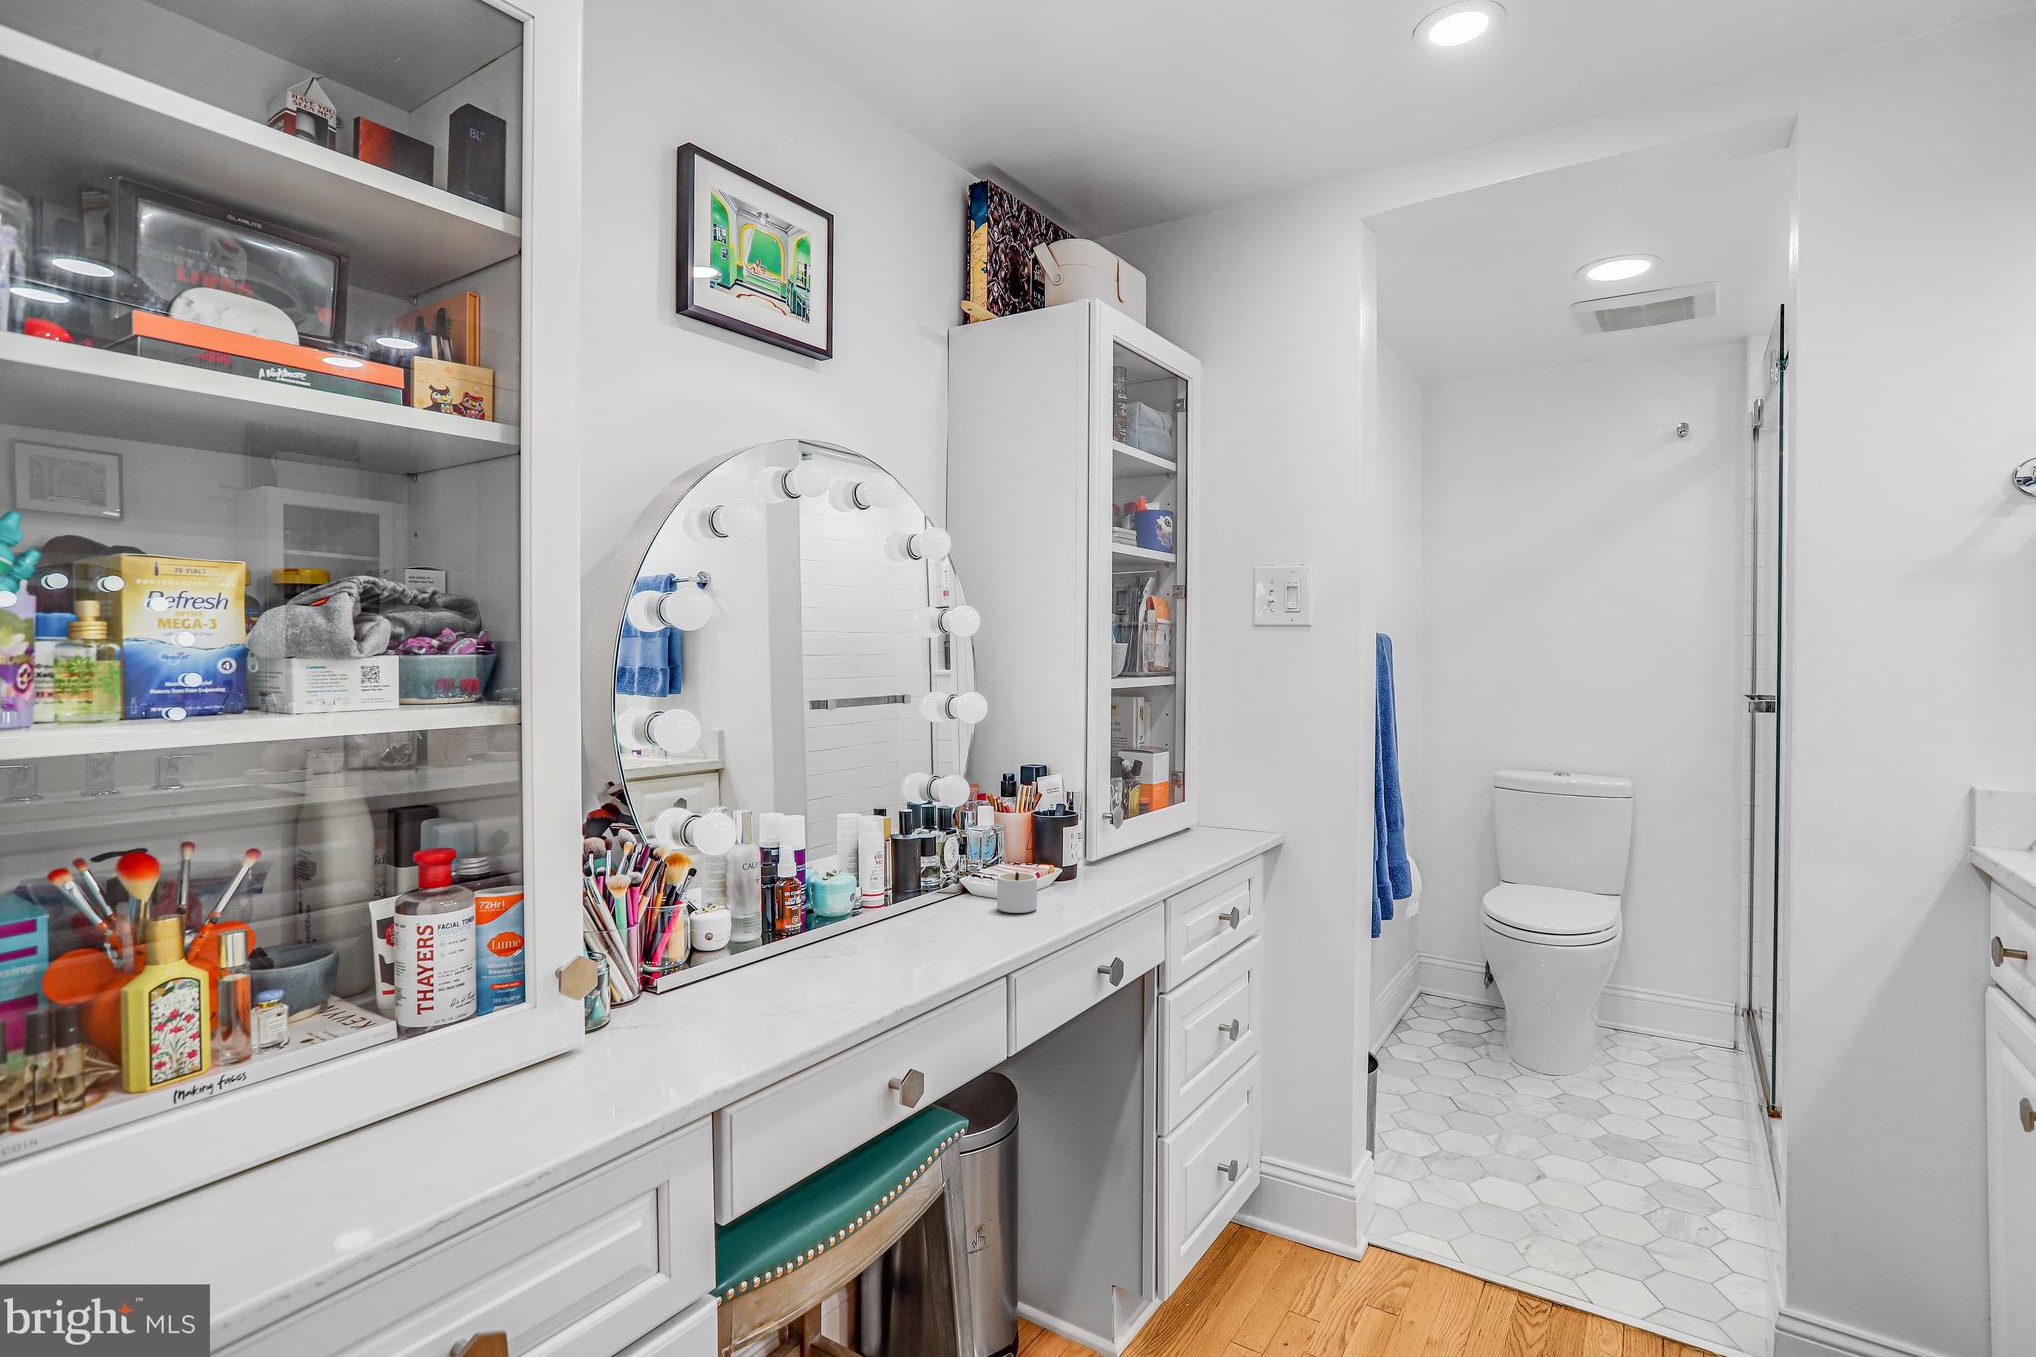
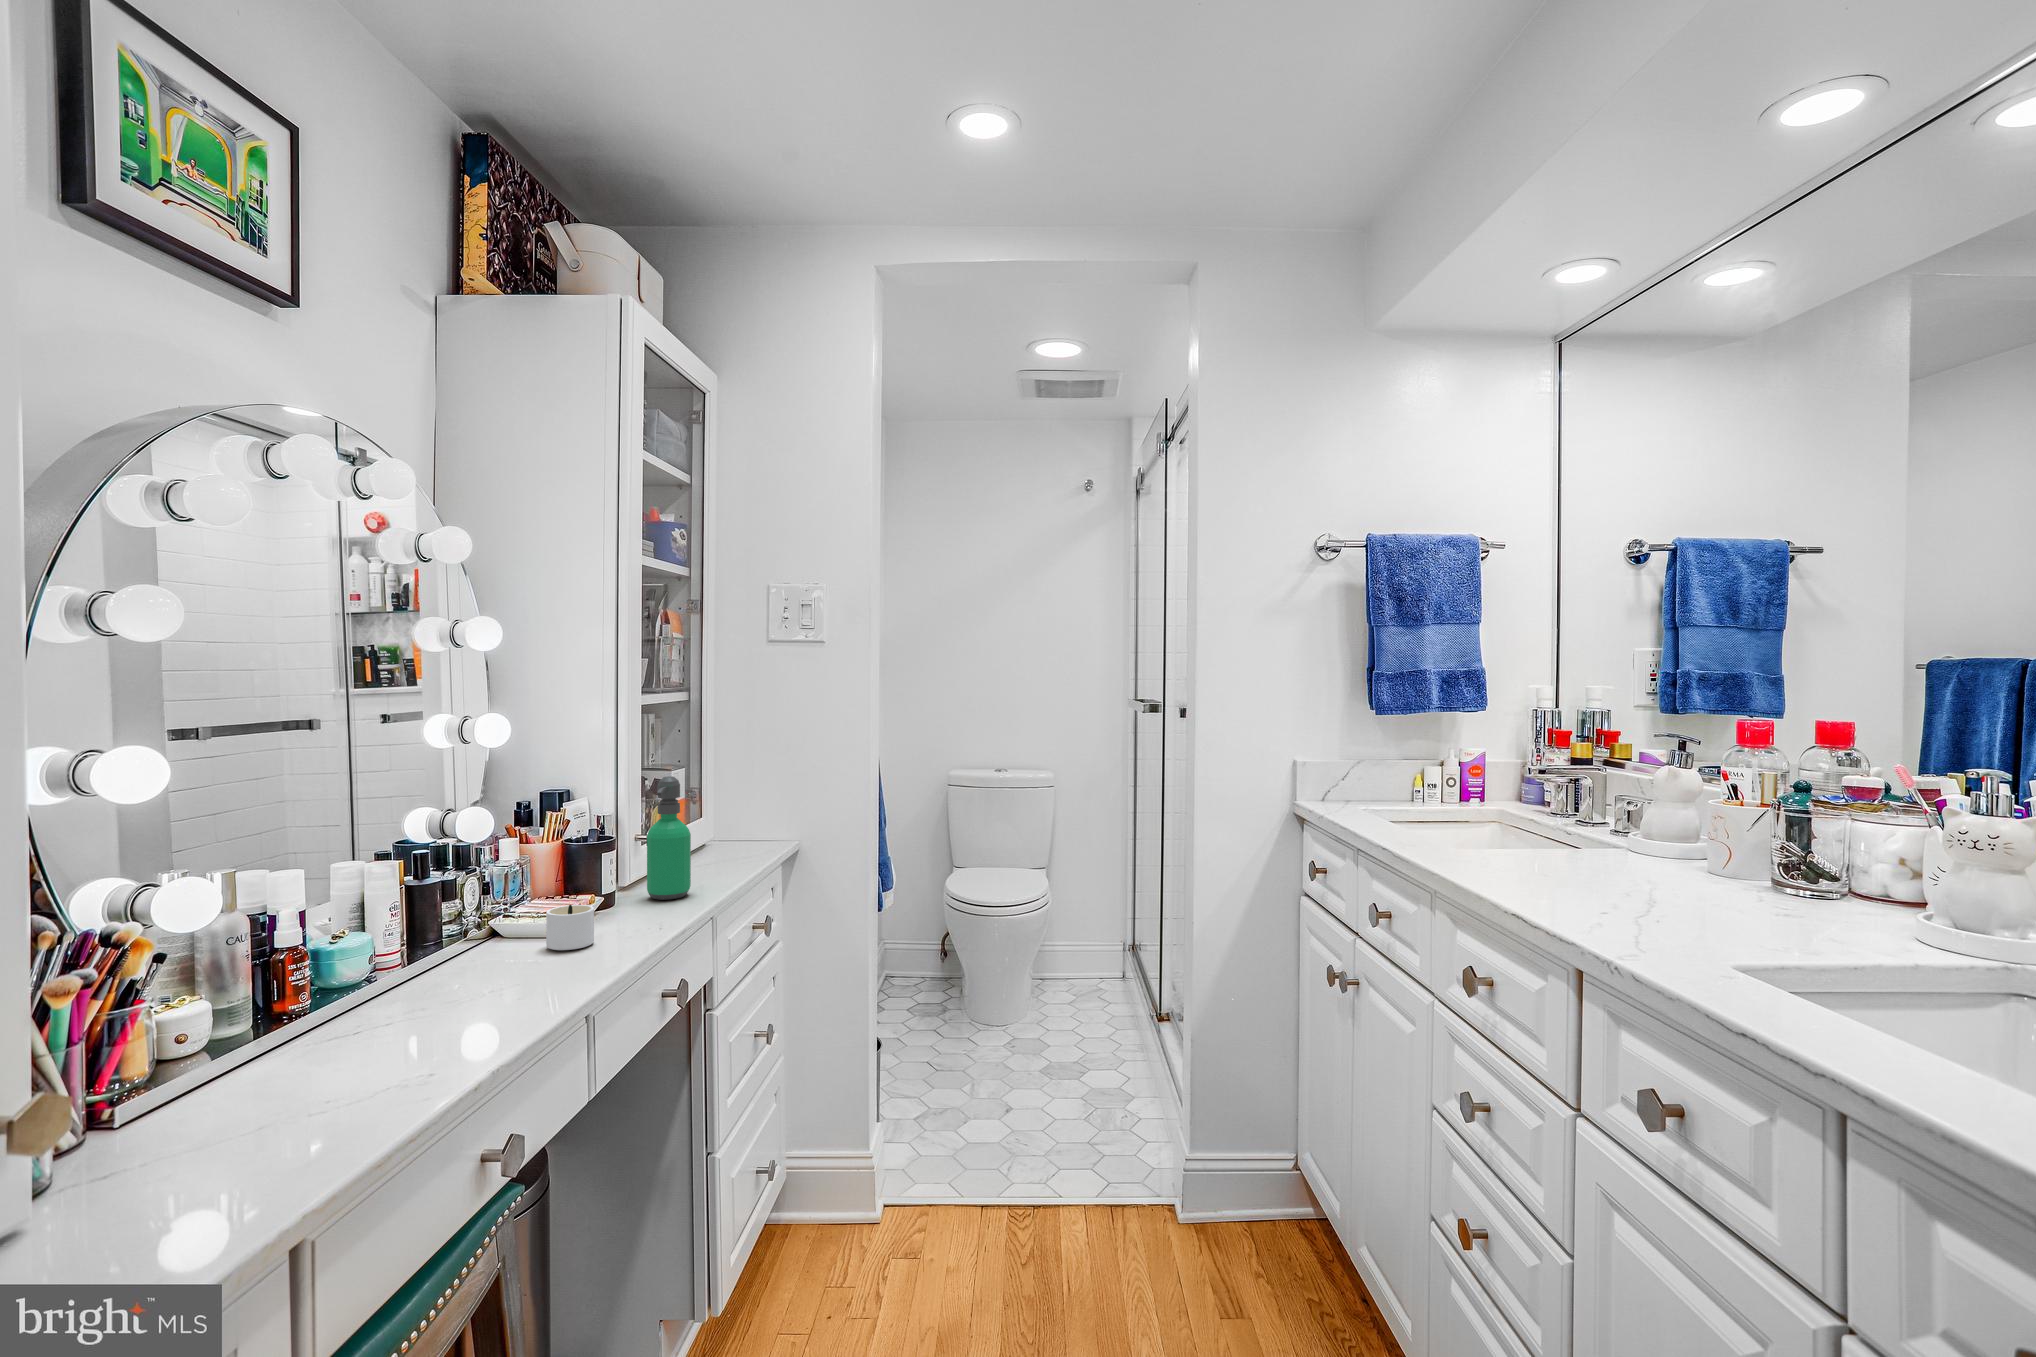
soap dispenser: none [1105,761,1146,880] -> present [647,776,691,900]

